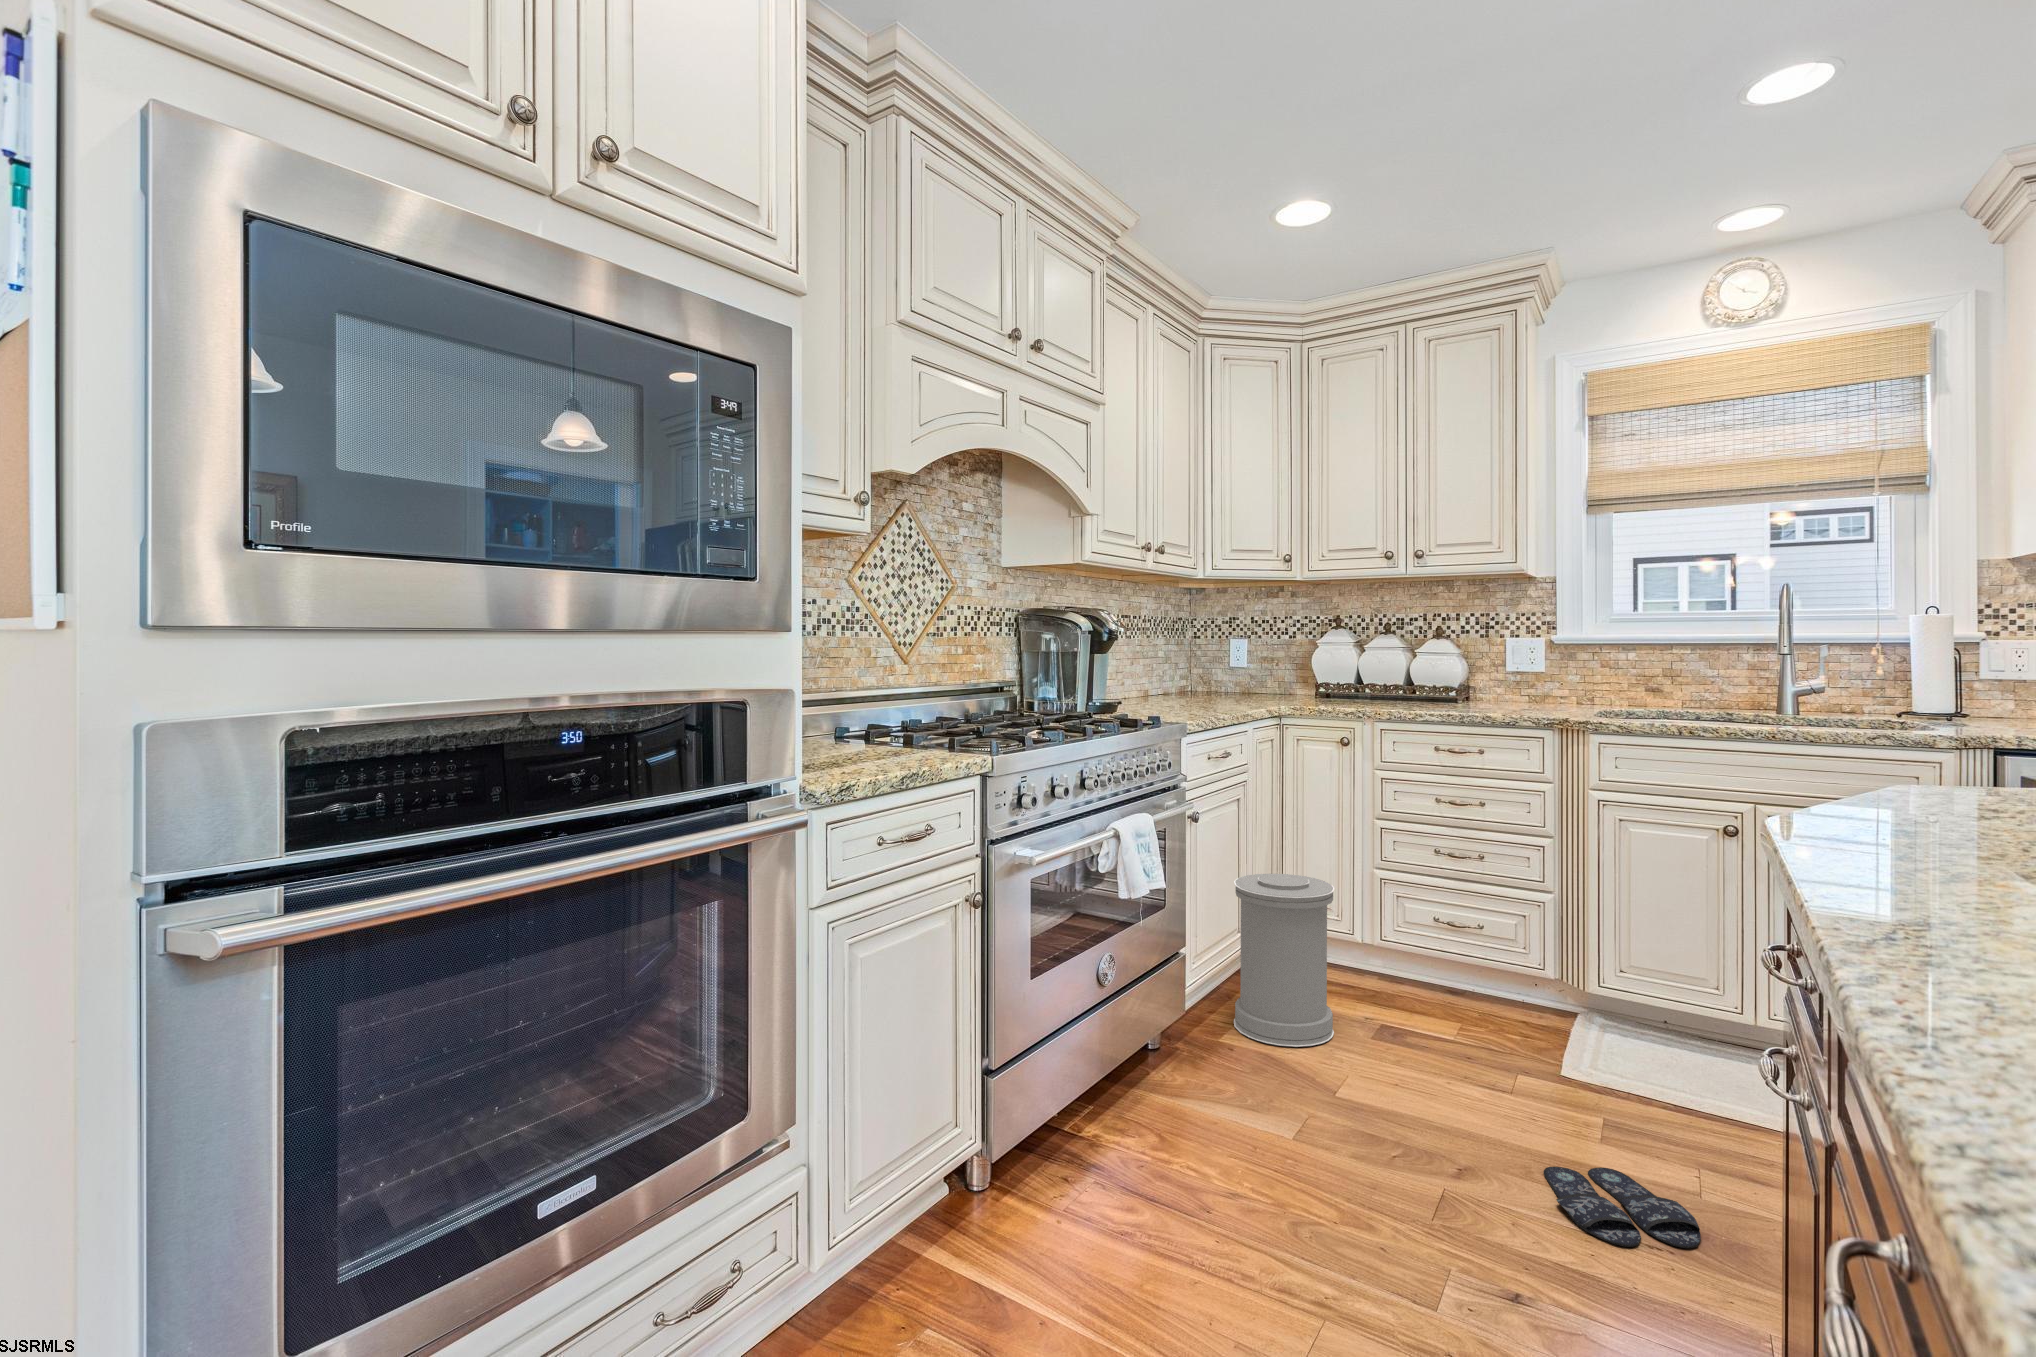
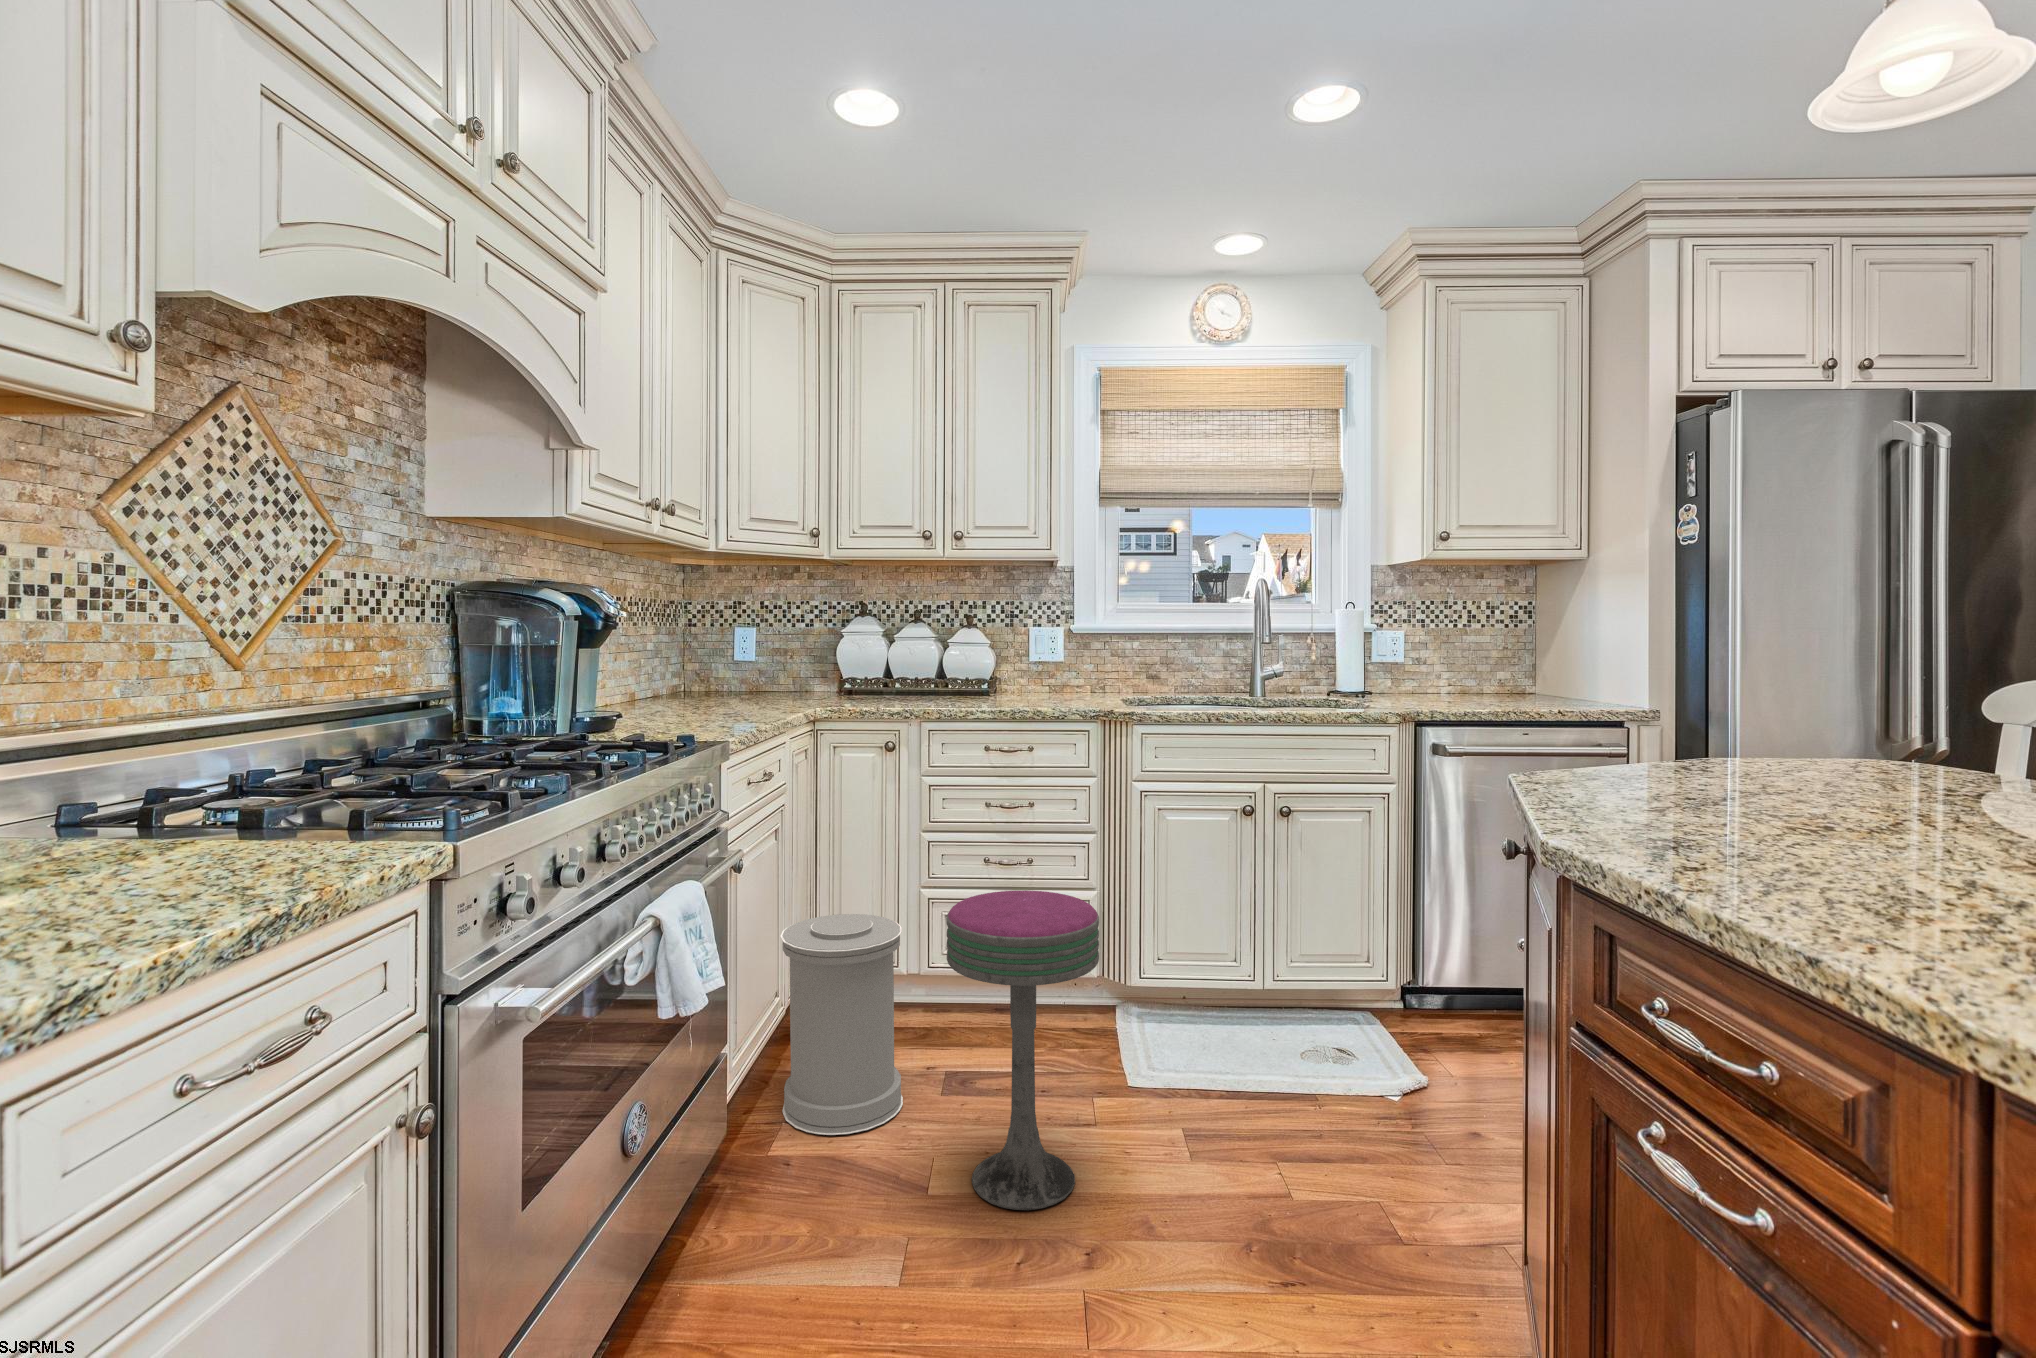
bar stool: none [1351,863,1493,1131] -> present [946,890,1099,1210]
slippers: present [1544,1167,1701,1248] -> none [1167,1197,1325,1302]

